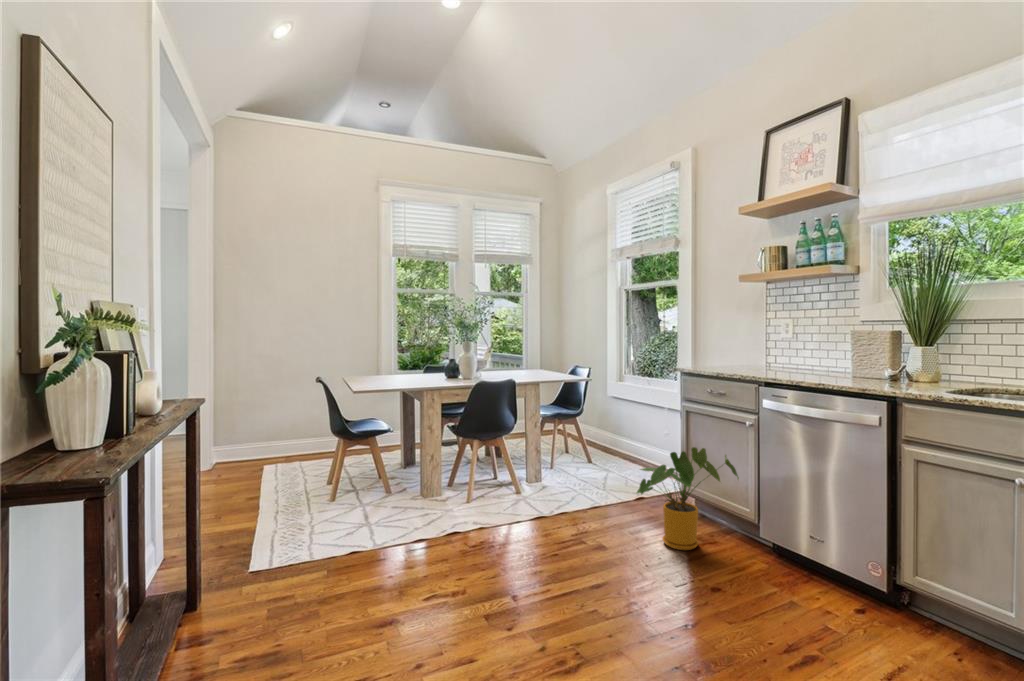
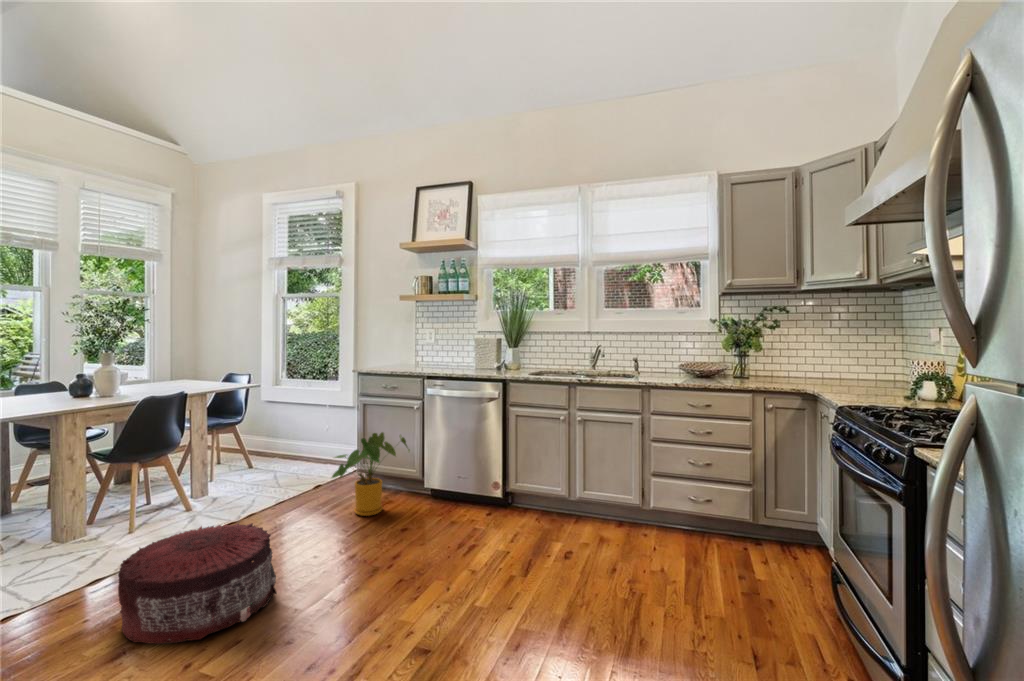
pouf: none [401,515,535,637] -> present [118,523,277,644]

